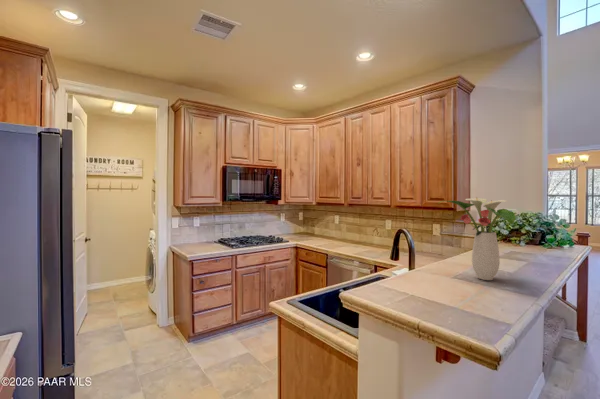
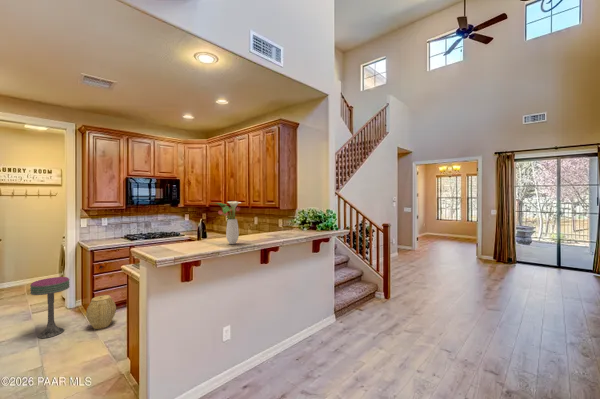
bar stool: none [126,295,169,379] -> present [30,277,70,338]
woven basket: none [190,322,224,370] -> present [86,295,116,329]

